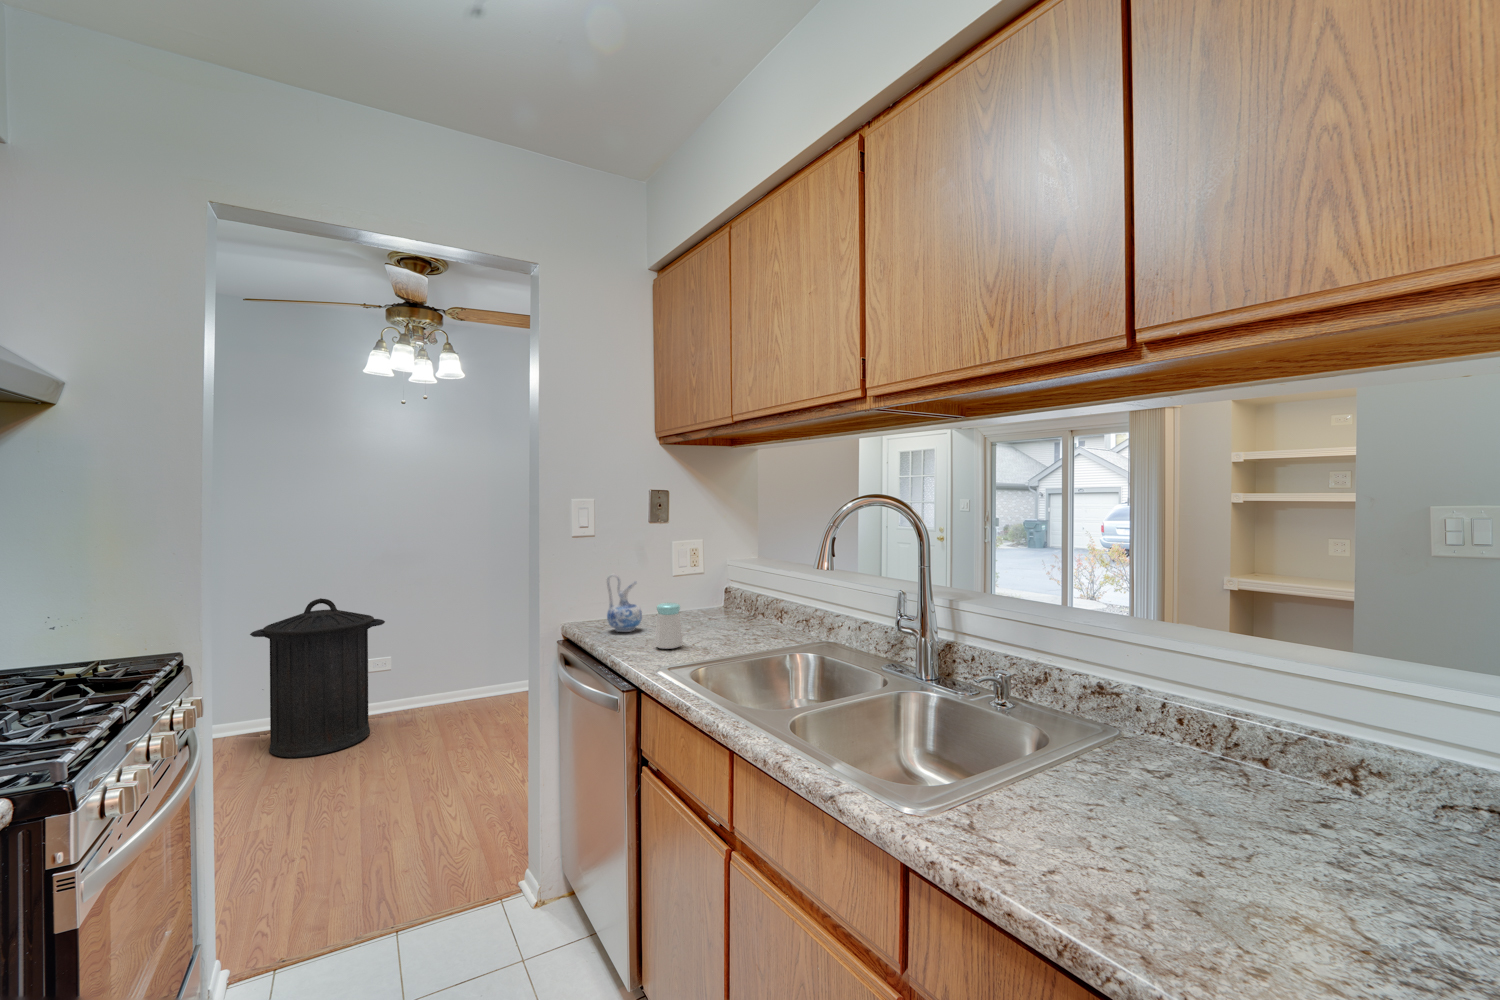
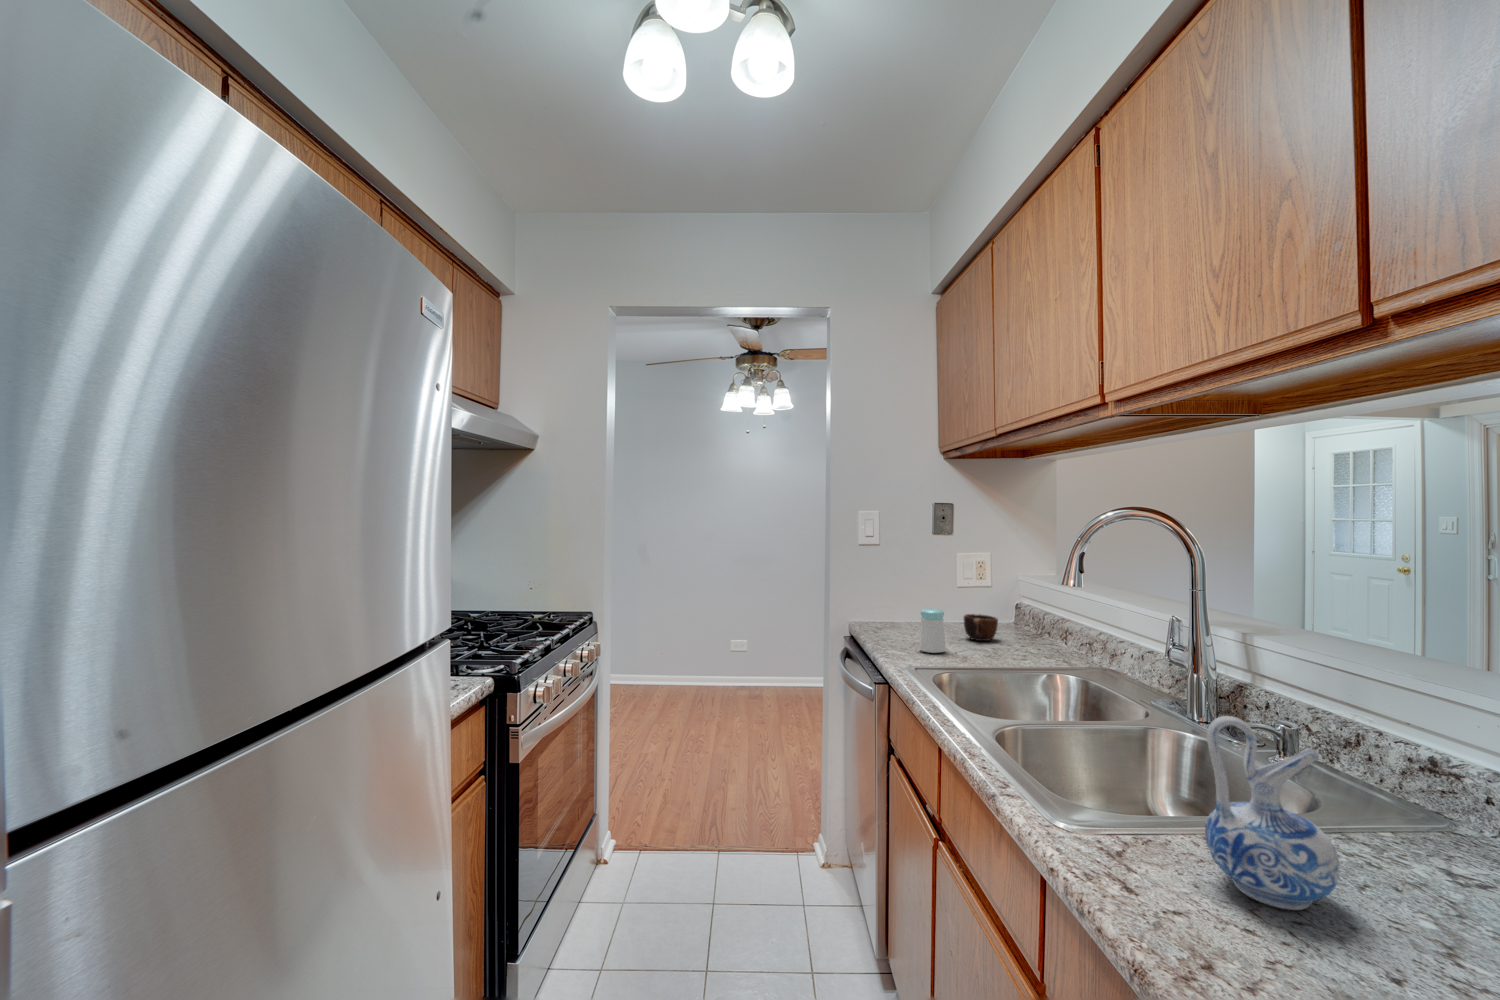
ceramic pitcher: present [607,574,642,632] -> present [1205,716,1339,910]
trash can: present [250,598,385,758] -> none [650,585,738,709]
mug: none [688,604,719,630] -> present [964,614,998,641]

